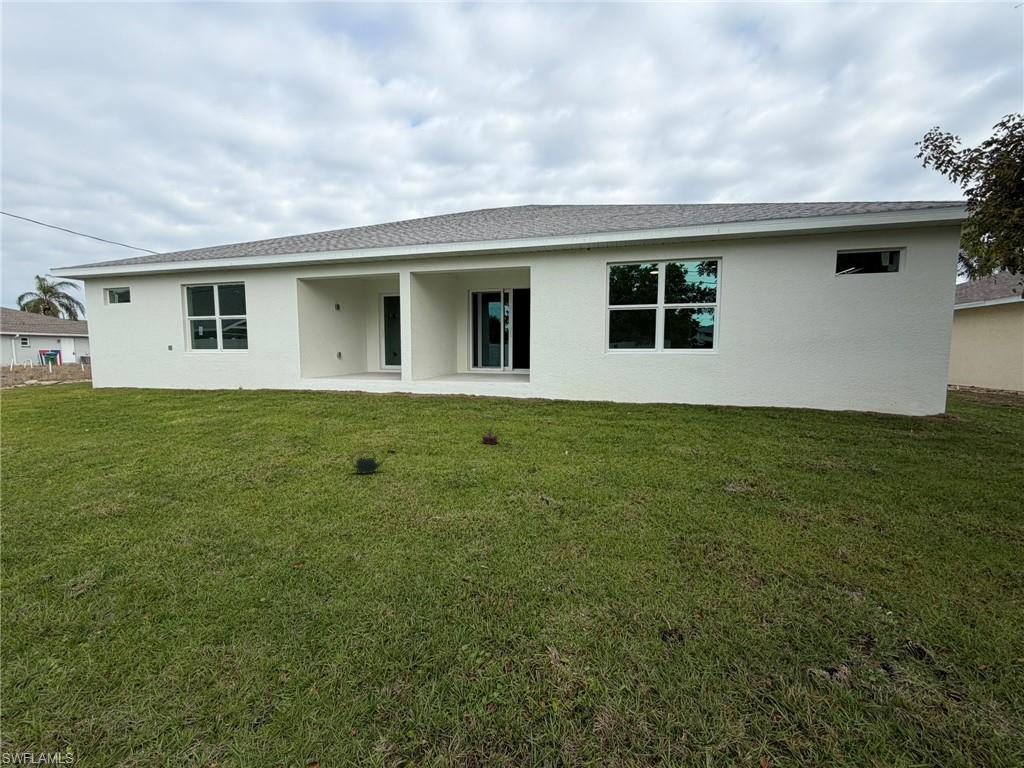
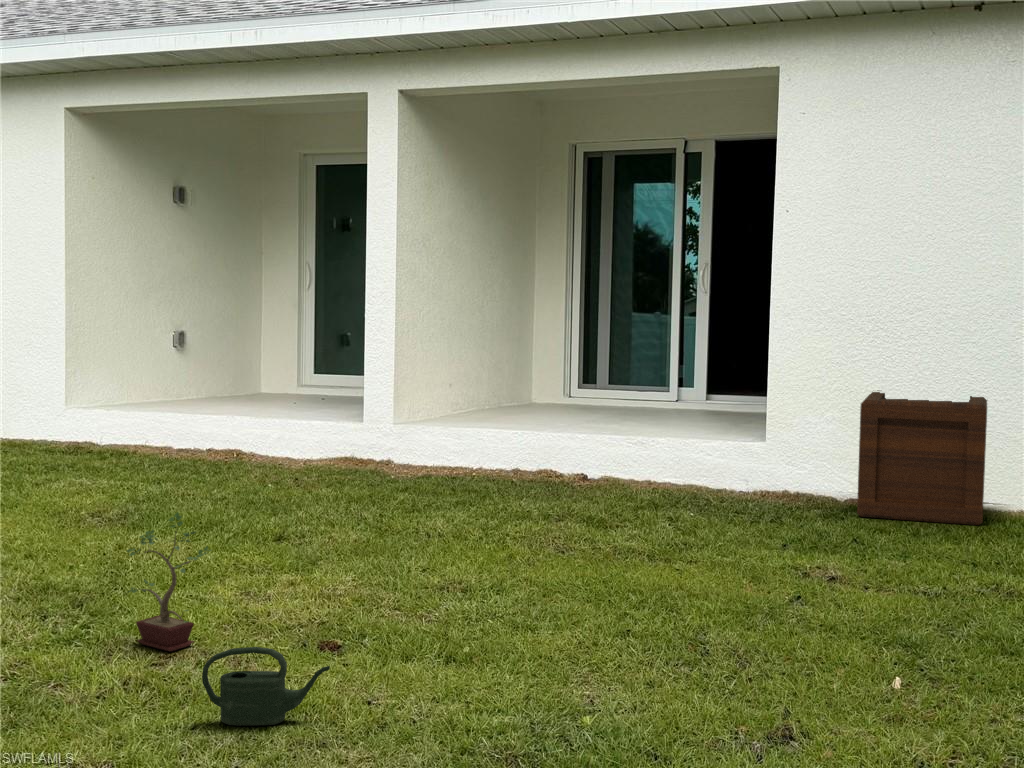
wooden crate: none [552,368,590,408] -> present [857,392,987,525]
potted plant: present [479,407,505,444] -> present [127,512,211,652]

